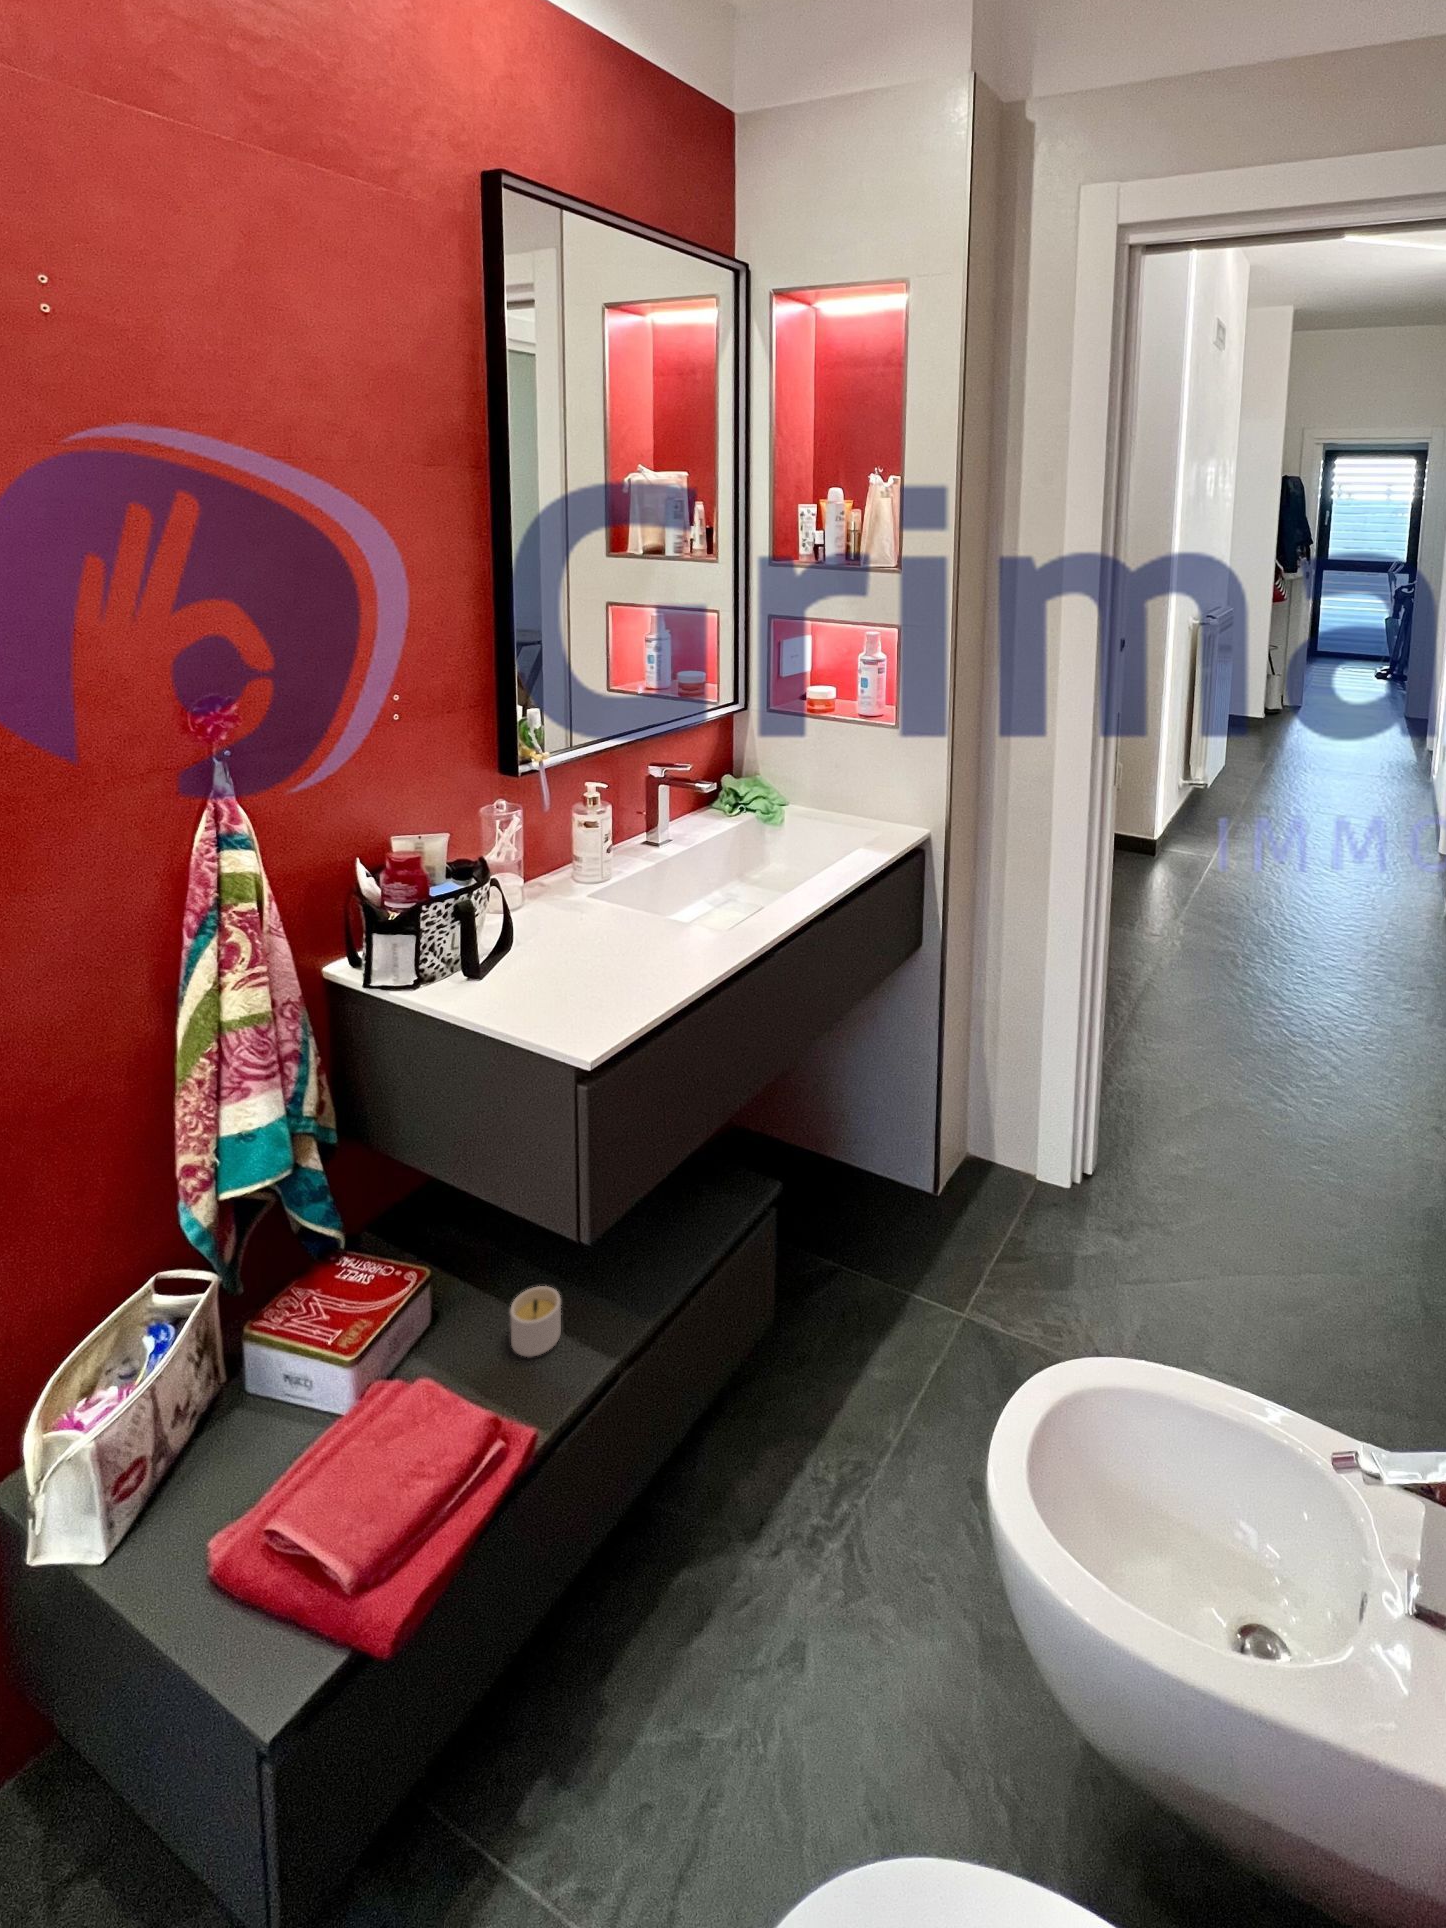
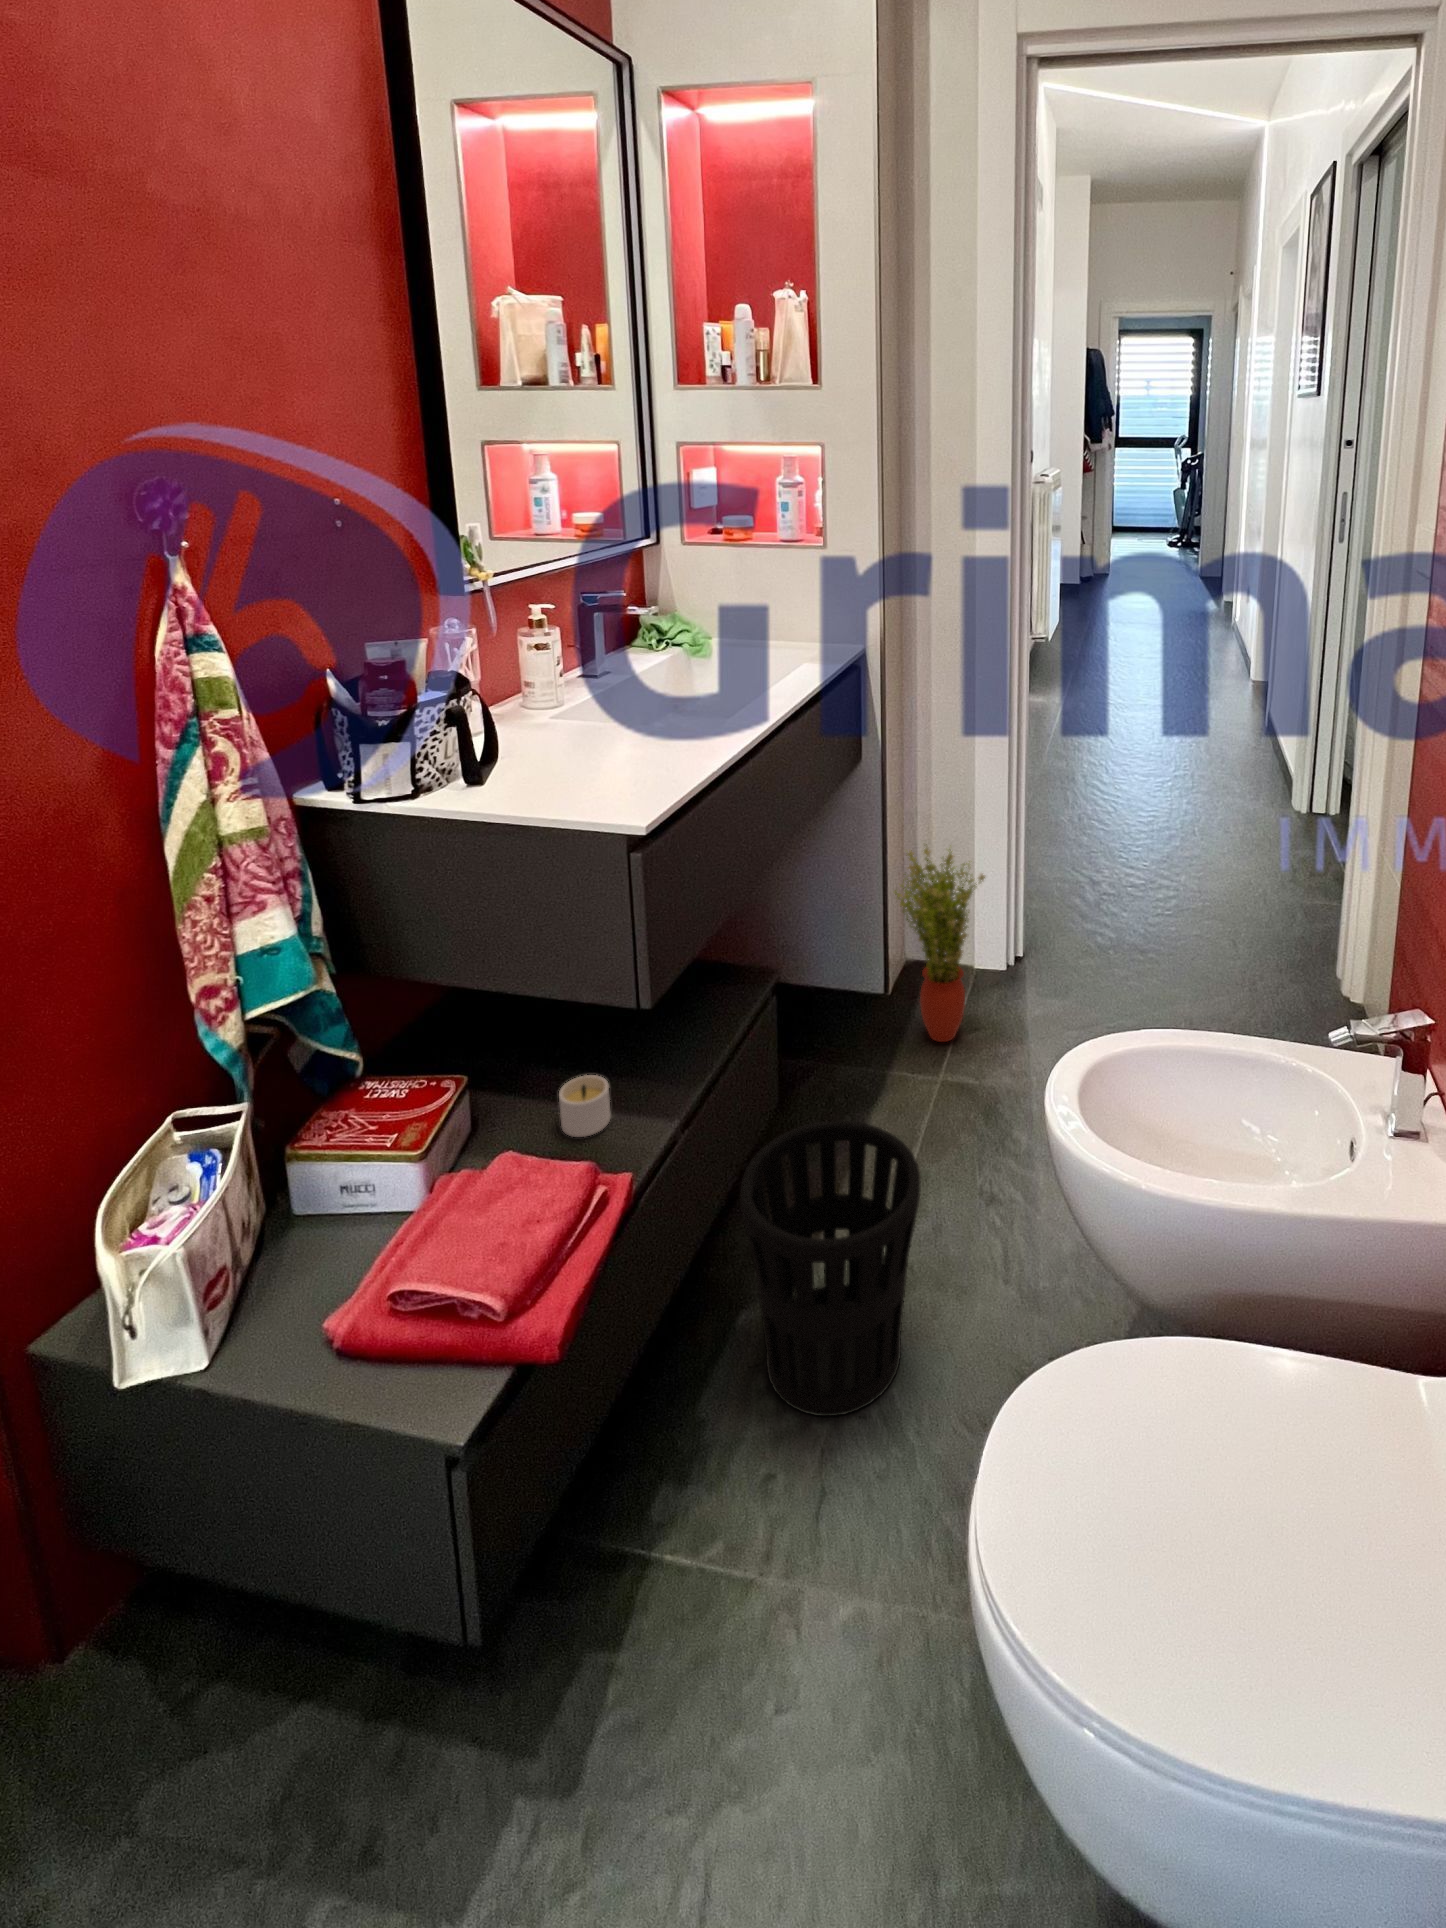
potted plant: none [930,1051,1031,1271] -> present [895,848,985,1042]
wastebasket: none [657,1386,853,1754] -> present [741,1121,920,1416]

